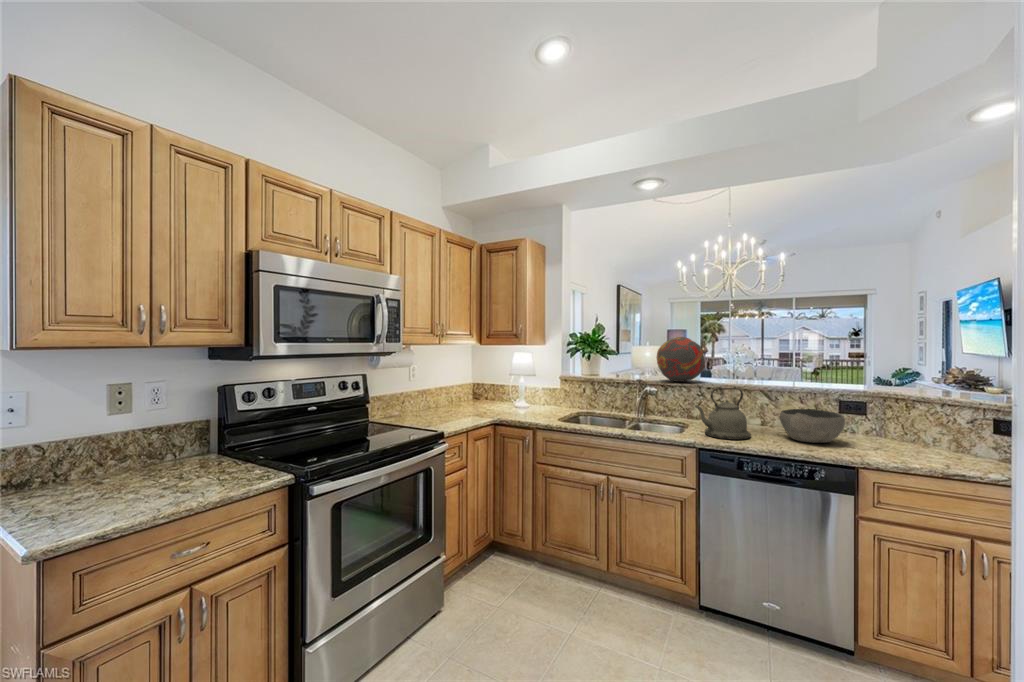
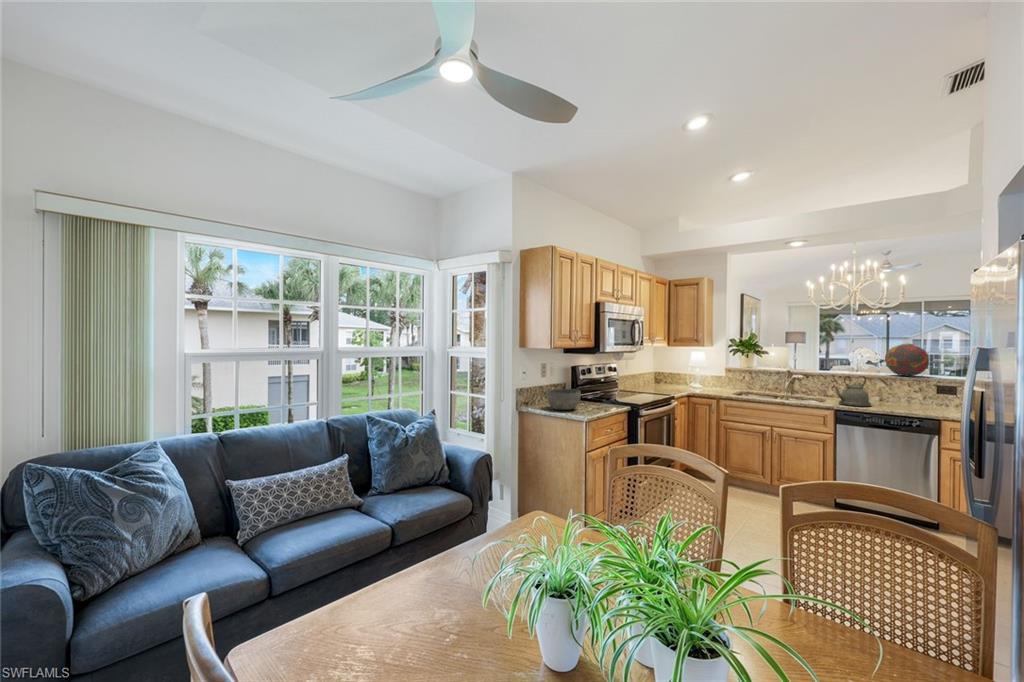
decorative orb: present [656,337,705,382] -> present [885,344,929,376]
bowl: present [780,409,845,443] -> present [546,389,581,410]

